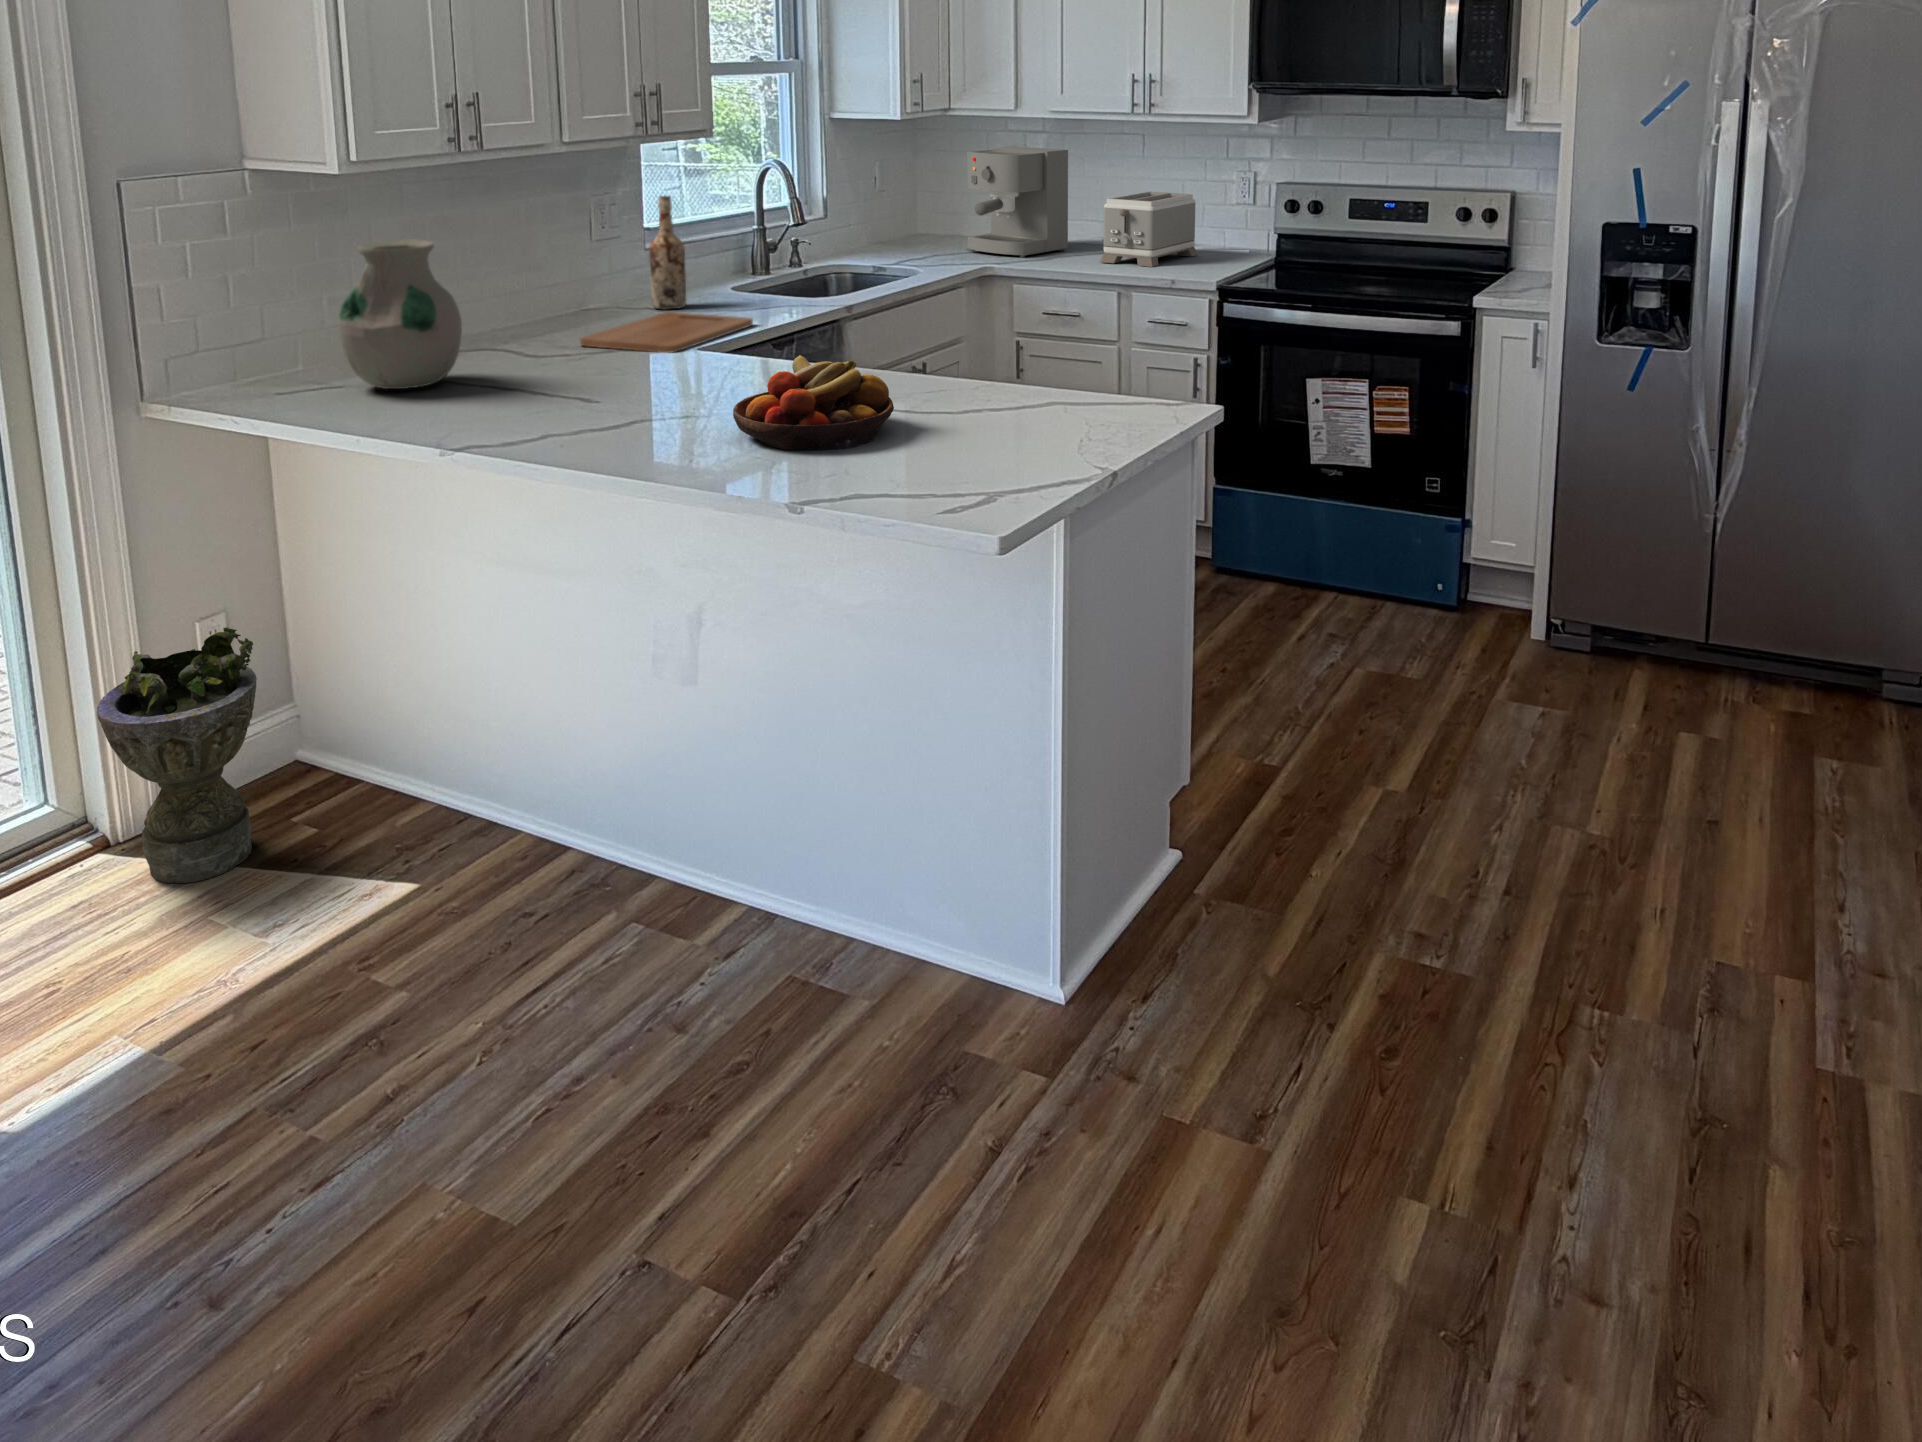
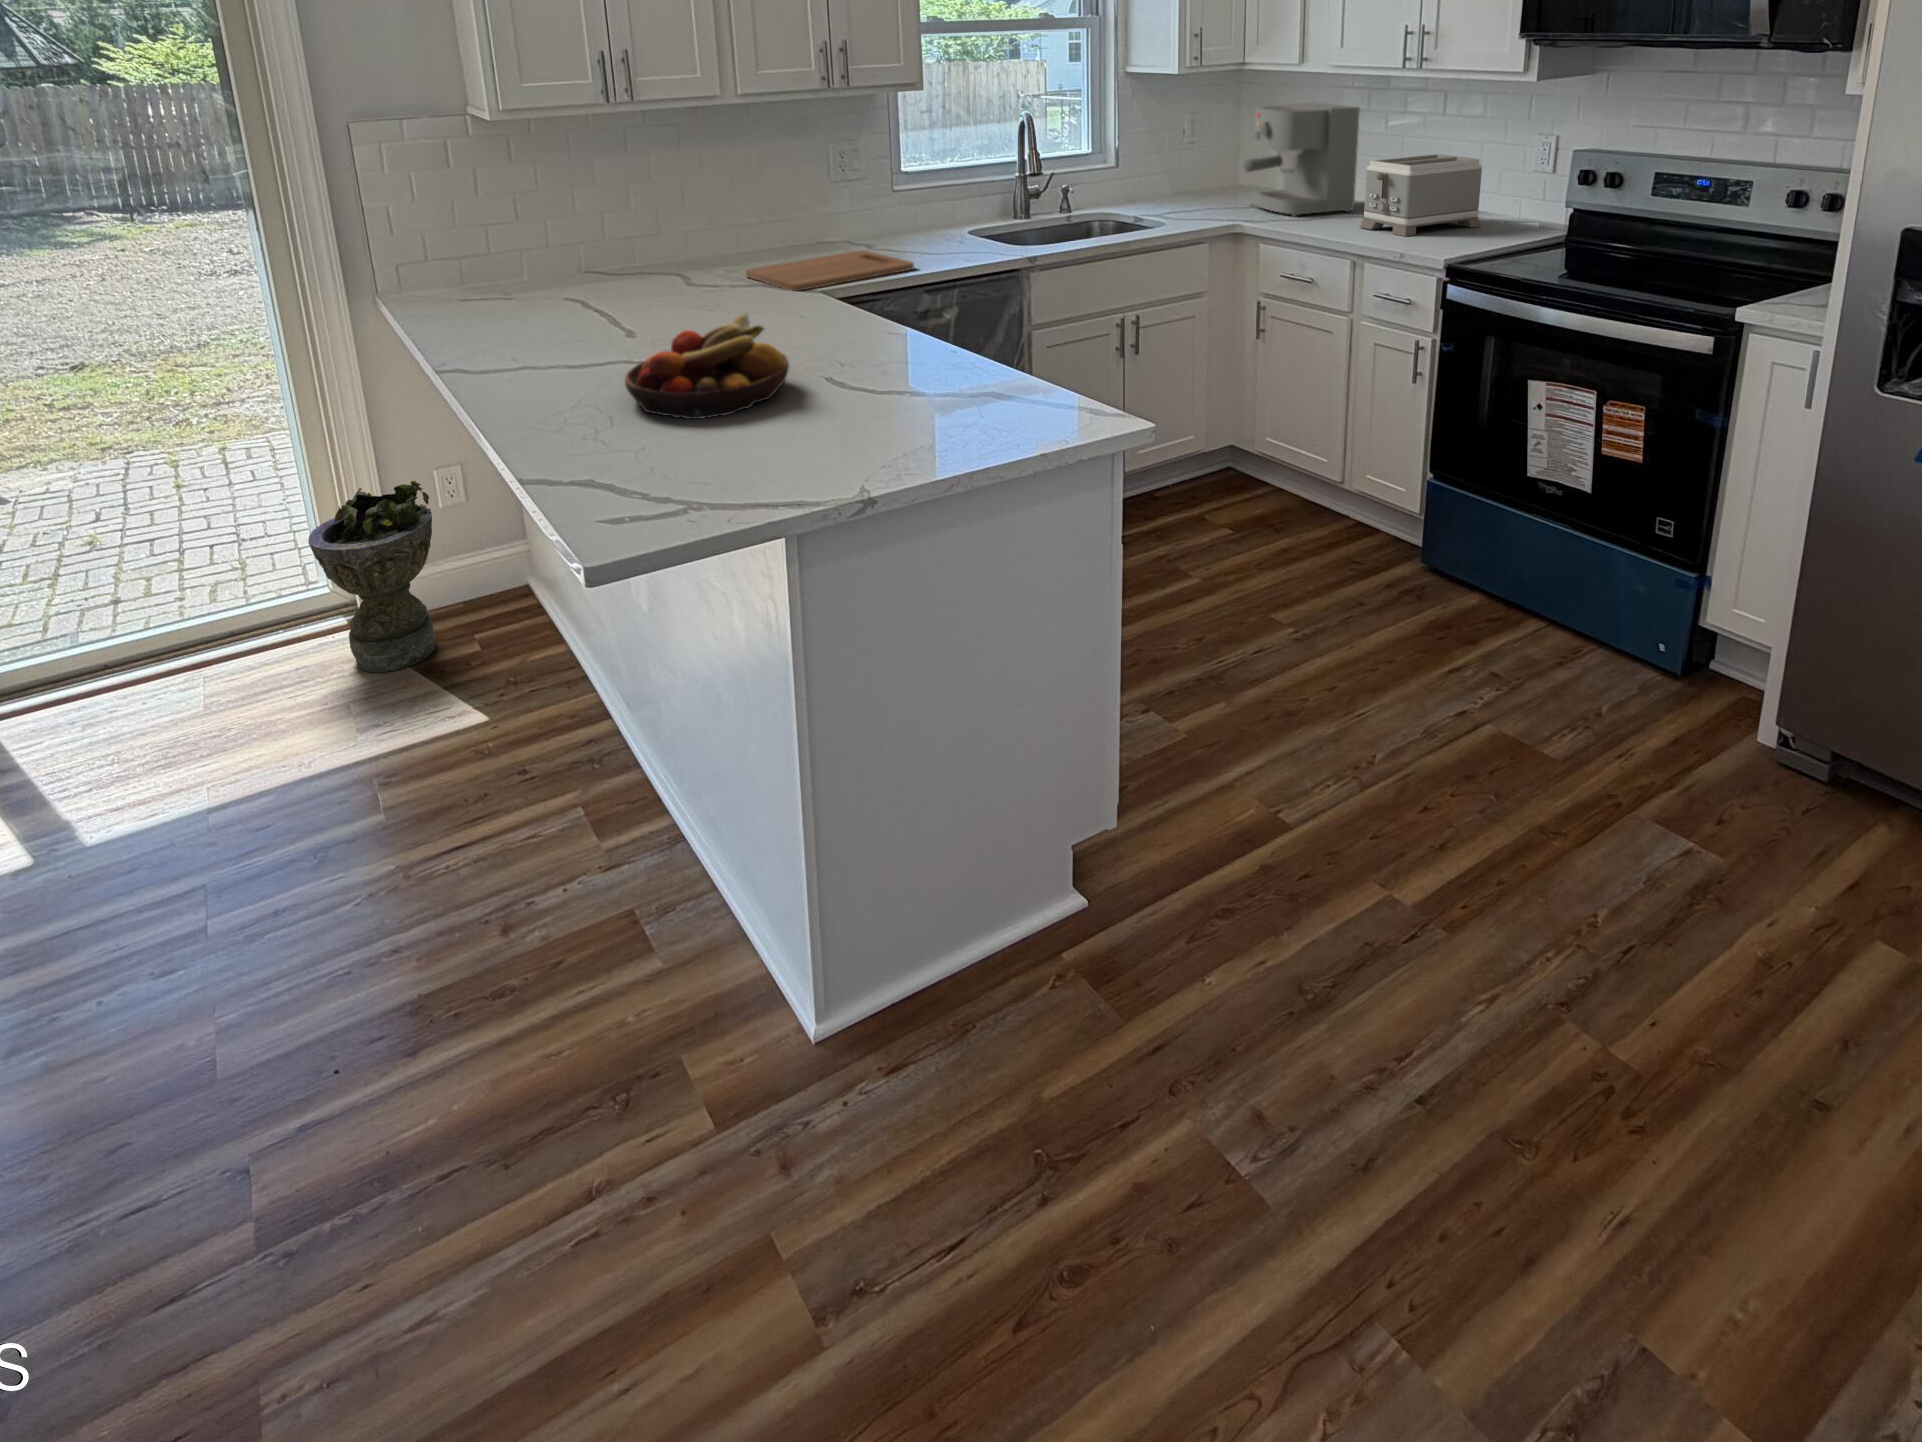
wine bottle: present [649,196,686,310] -> none [873,143,906,247]
vase: present [338,239,462,389] -> none [494,175,601,304]

